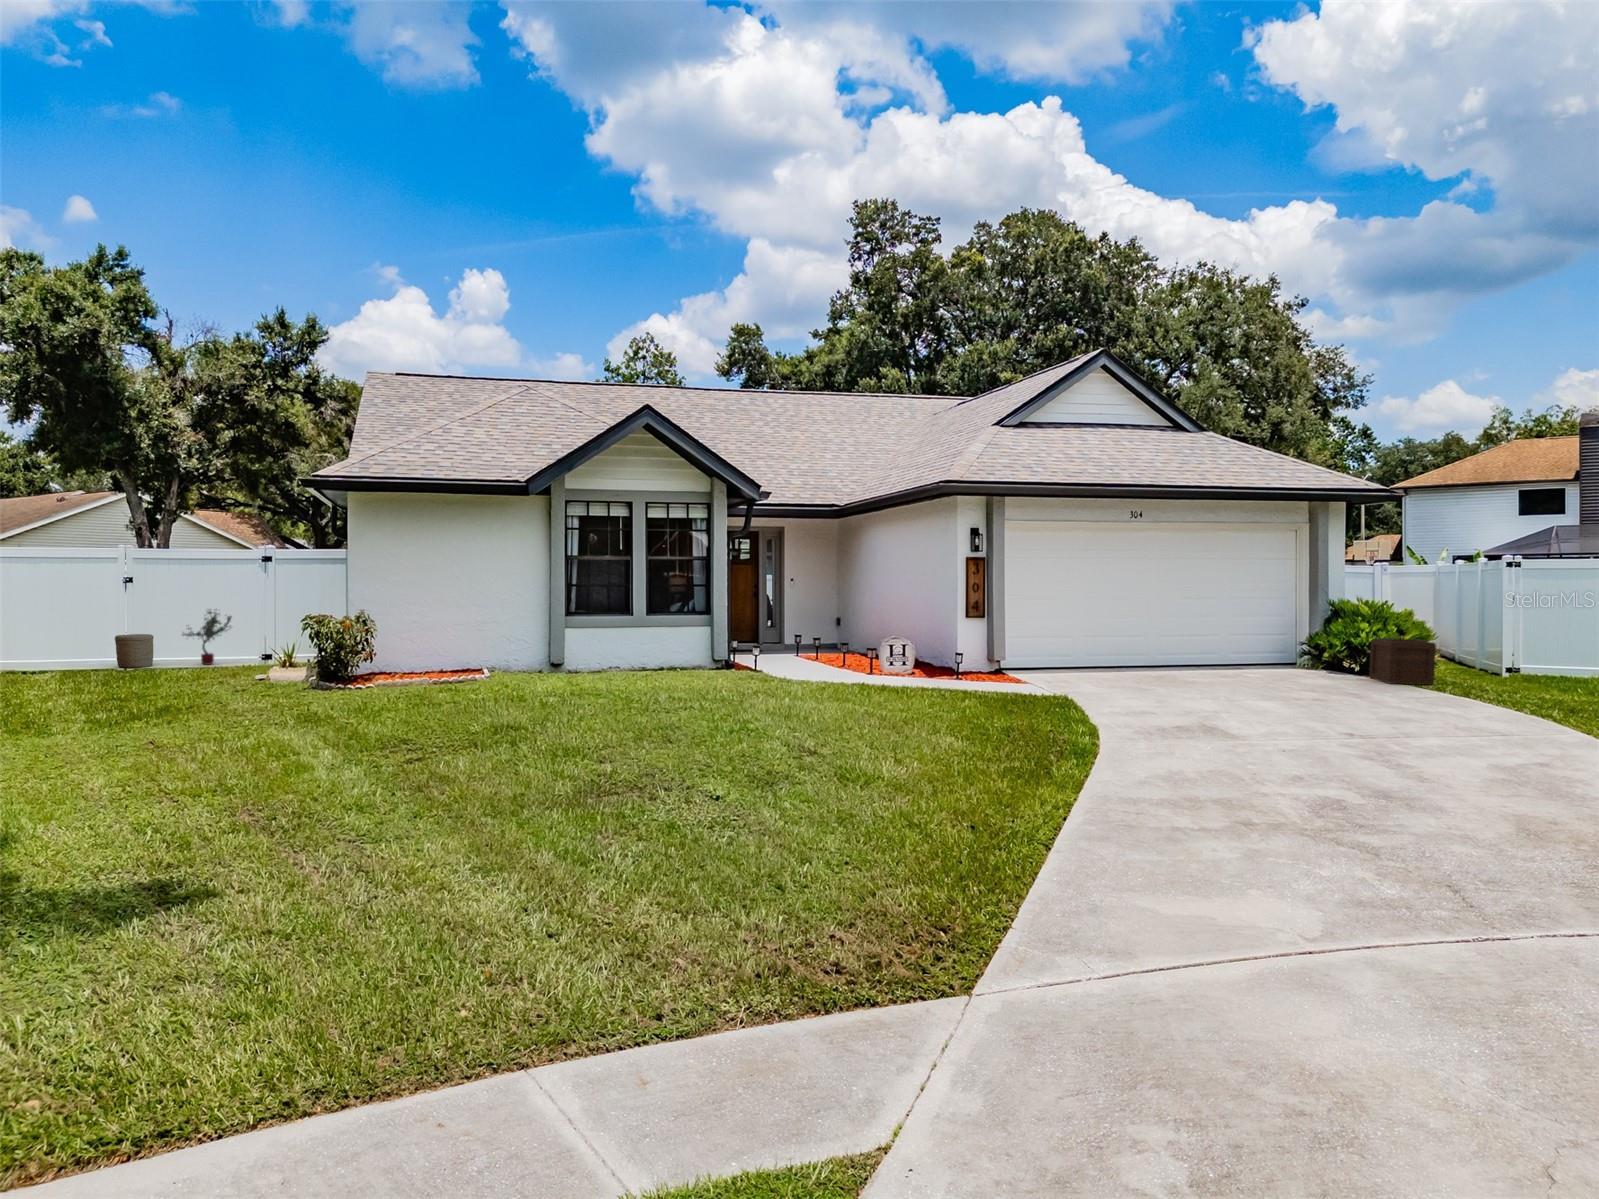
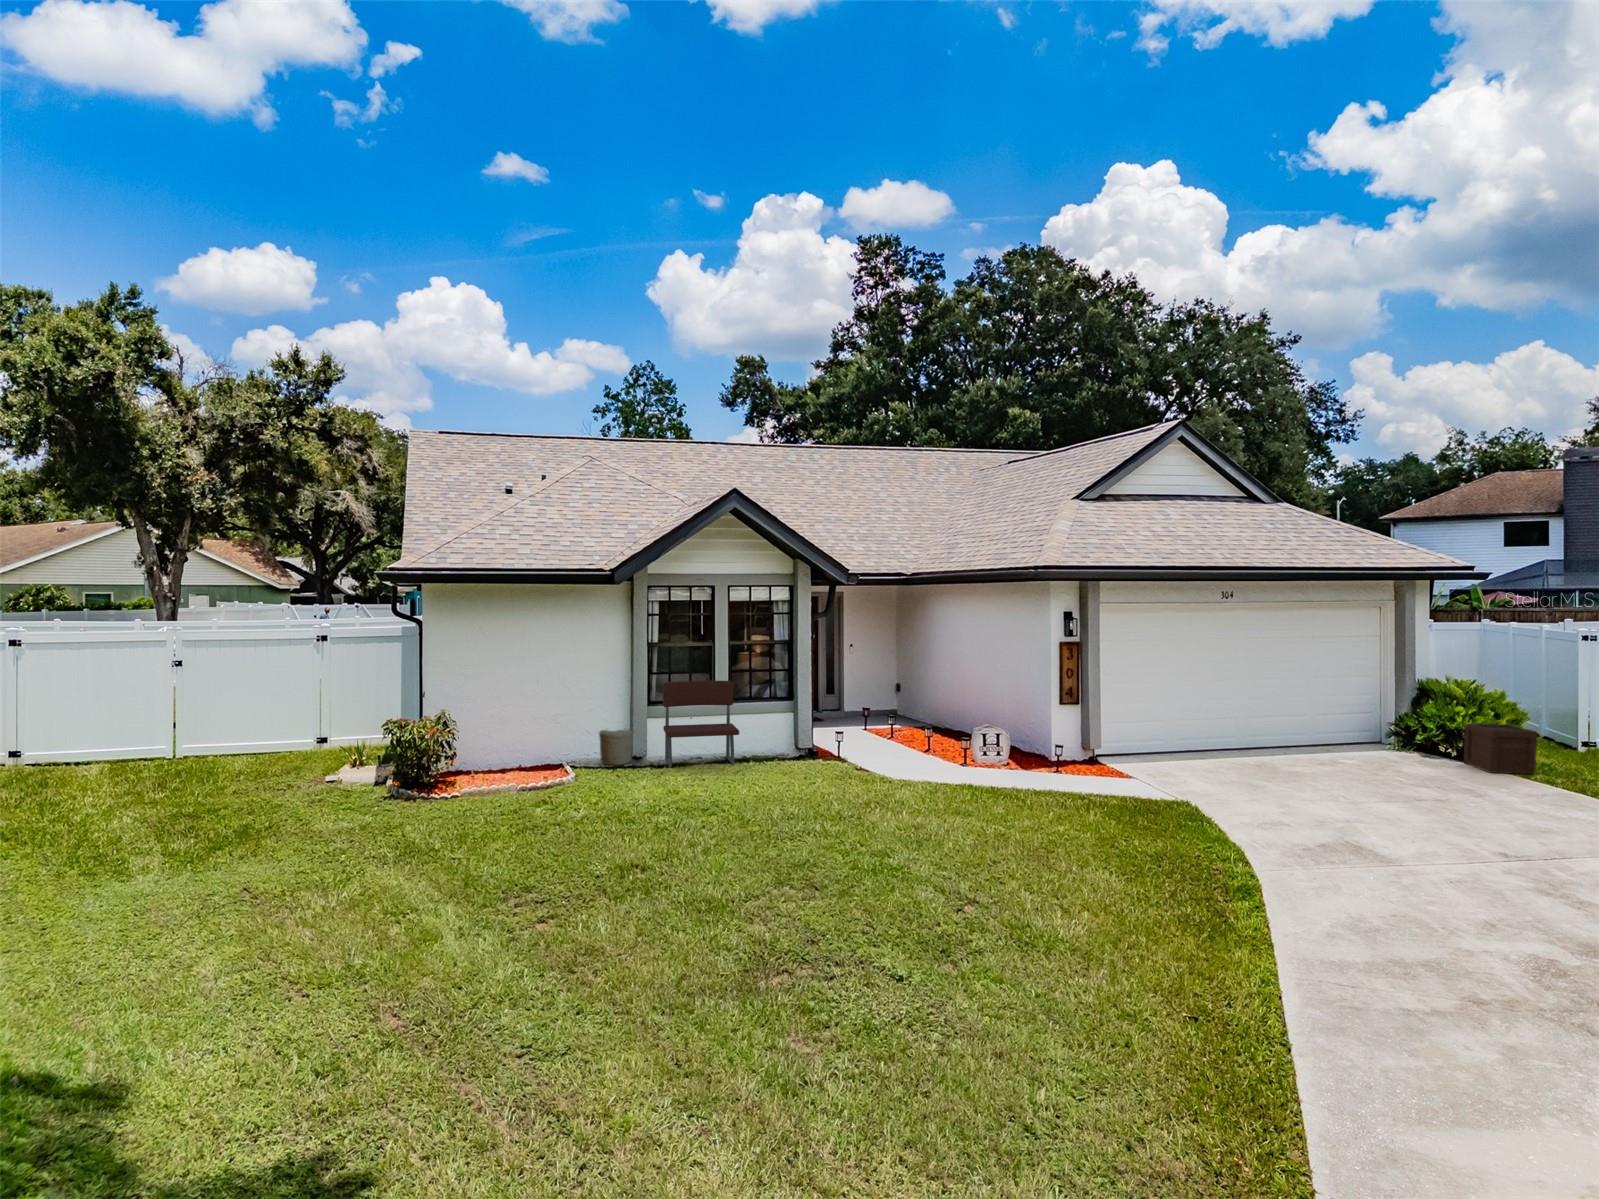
bench: none [577,593,648,672] -> present [663,681,739,767]
potted tree: present [183,609,232,665] -> none [243,701,298,762]
woven basket: present [115,634,154,668] -> present [599,729,632,765]

